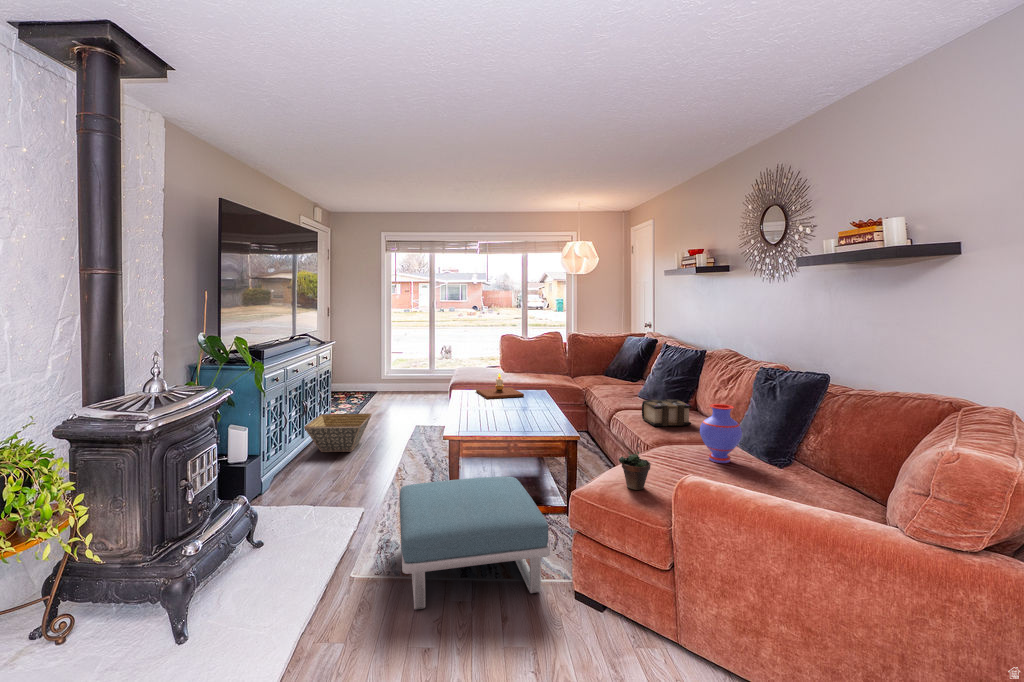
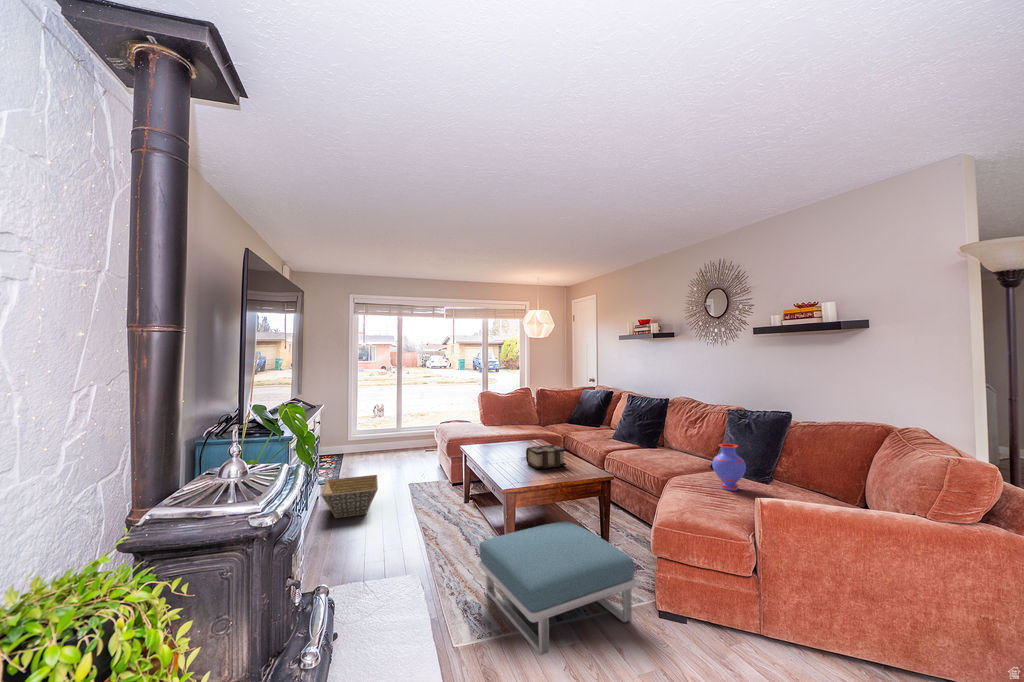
candle: present [476,373,524,399] -> none [478,428,524,452]
book: present [642,399,692,426] -> present [526,445,566,469]
succulent plant: present [619,443,651,490] -> none [684,481,709,520]

